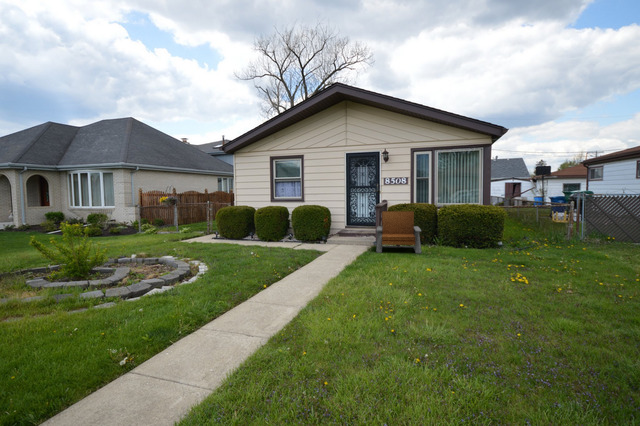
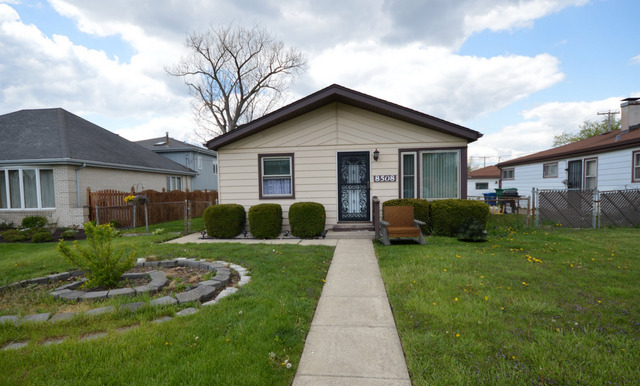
potted plant: none [461,226,496,253] -> present [457,218,486,241]

